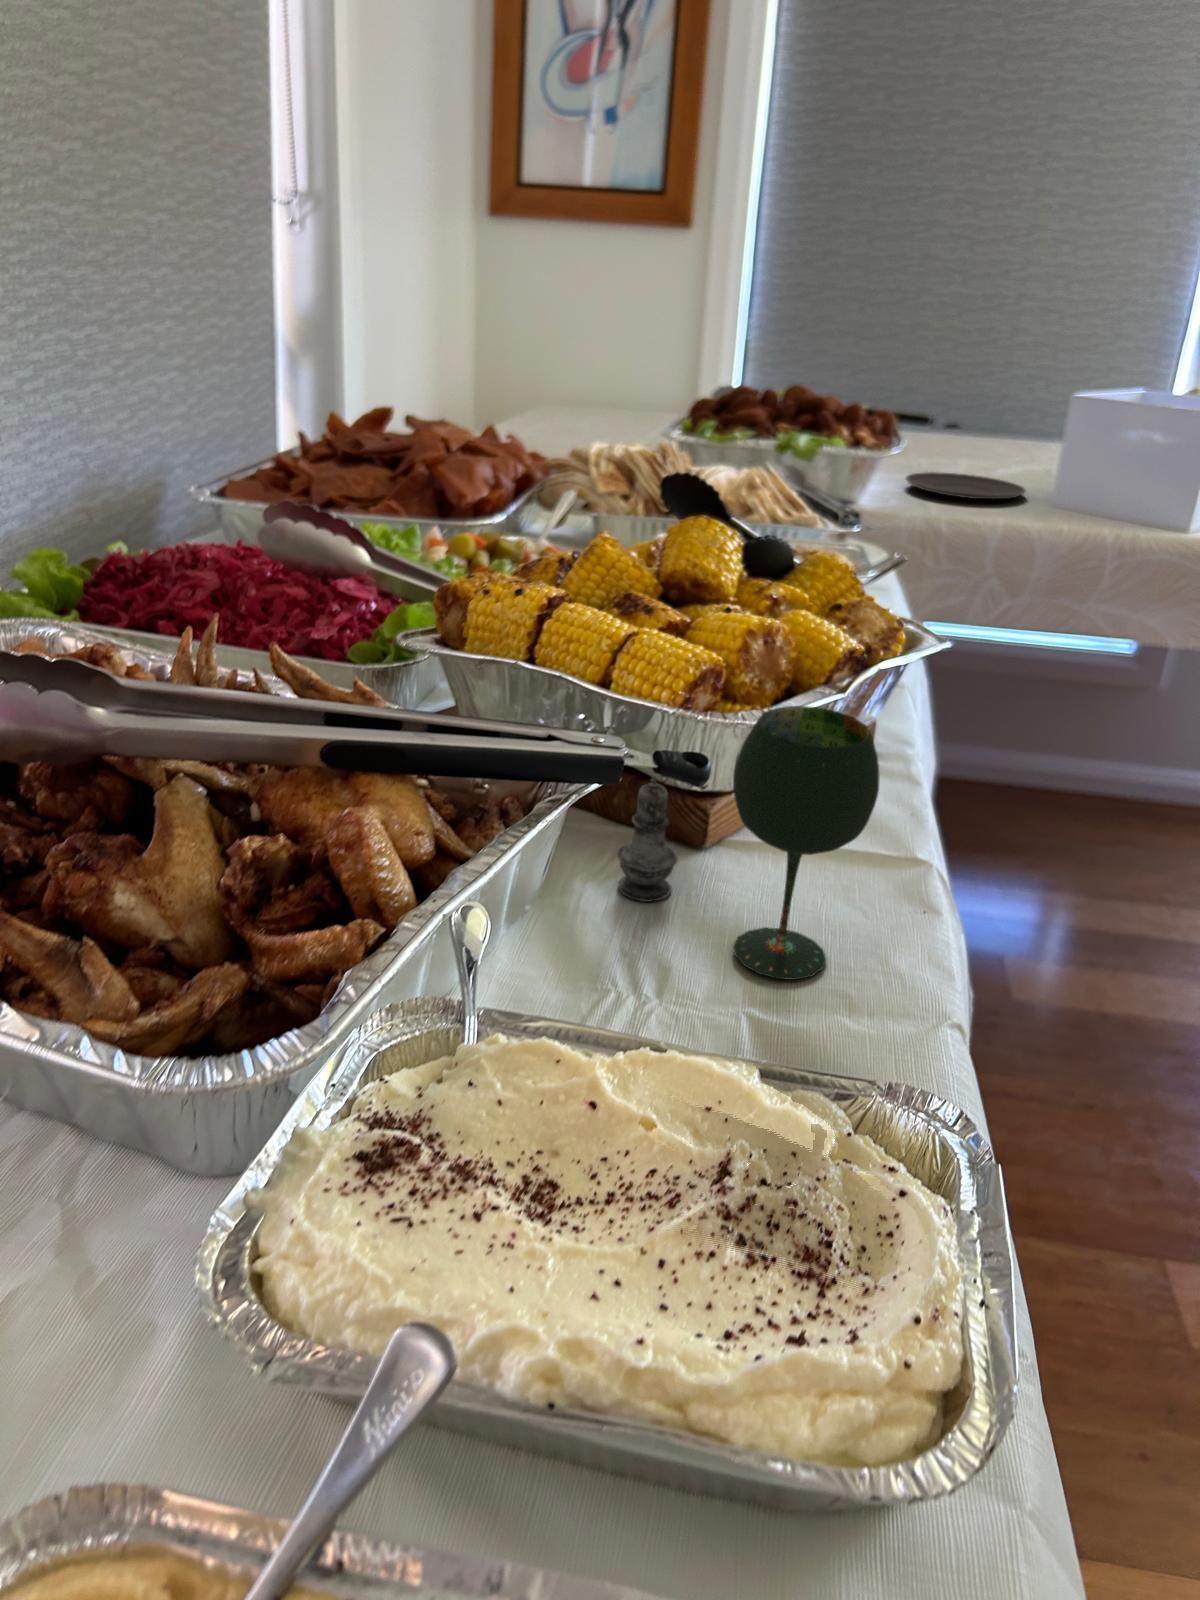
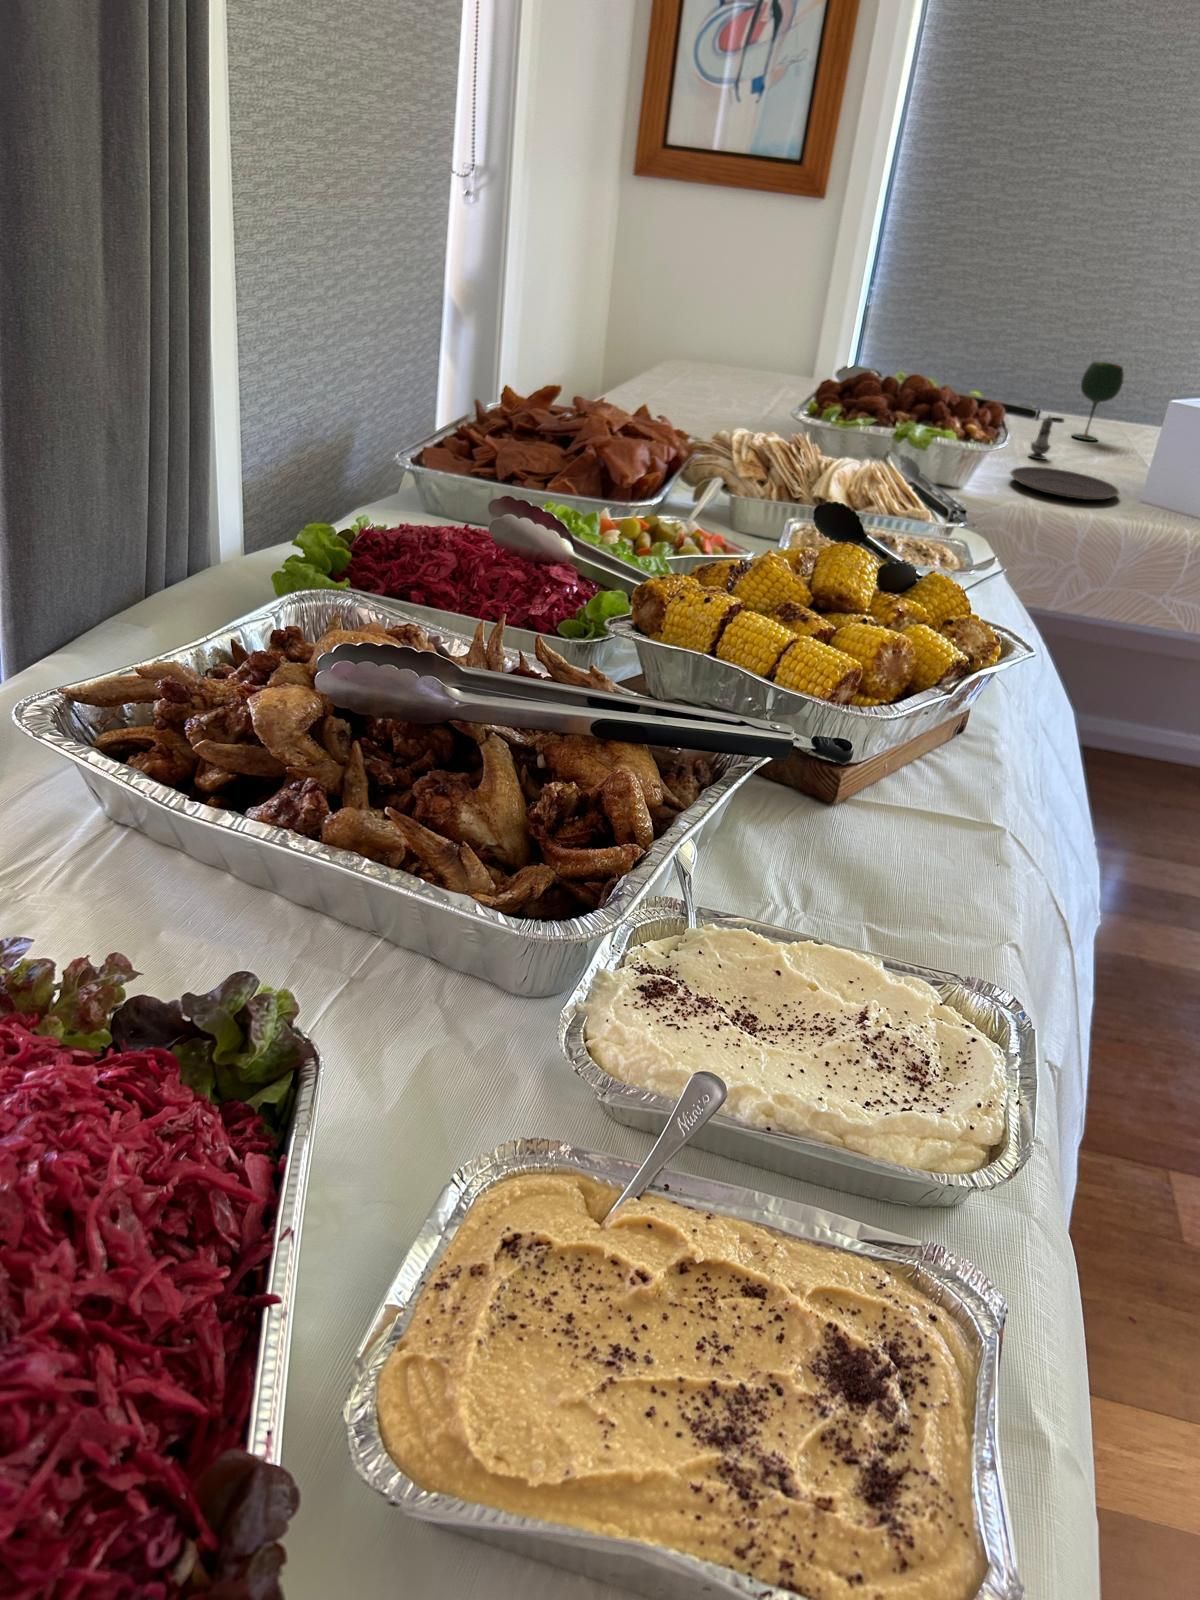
wine glass: present [733,706,879,980] -> present [1073,361,1124,441]
salt shaker: present [617,777,678,902] -> present [1029,416,1053,459]

